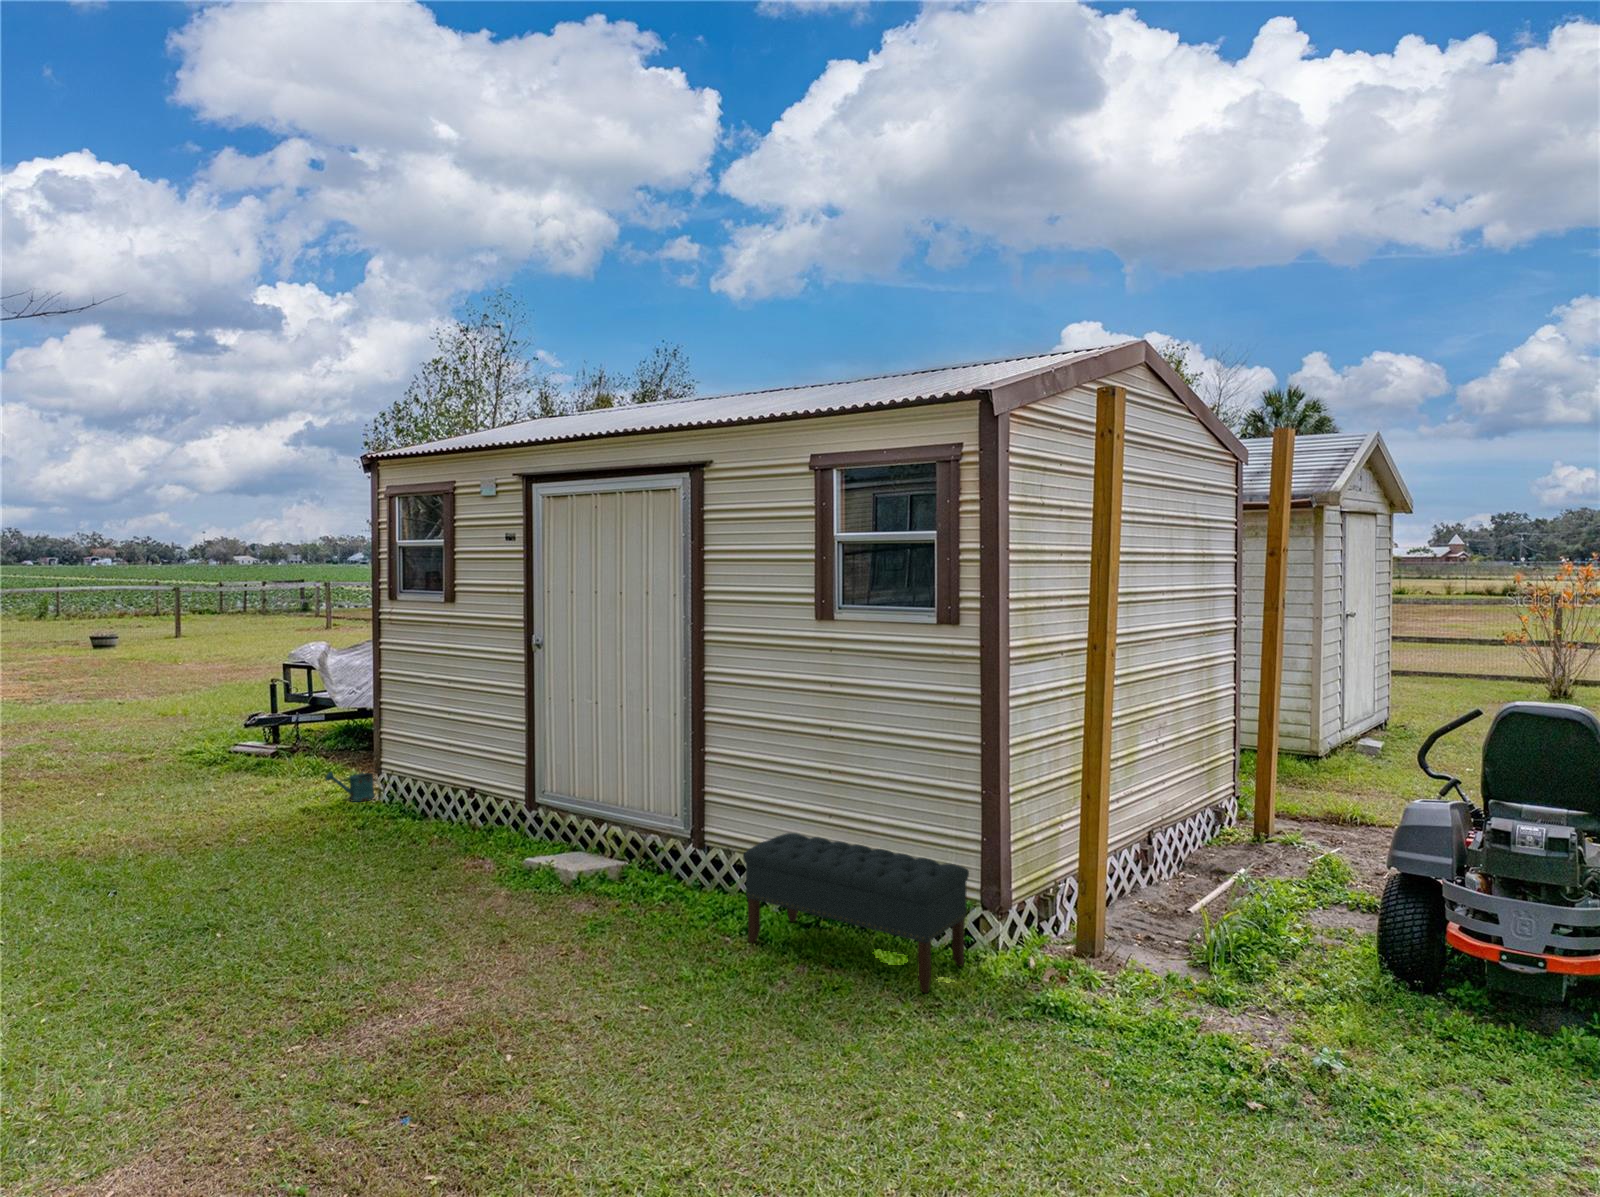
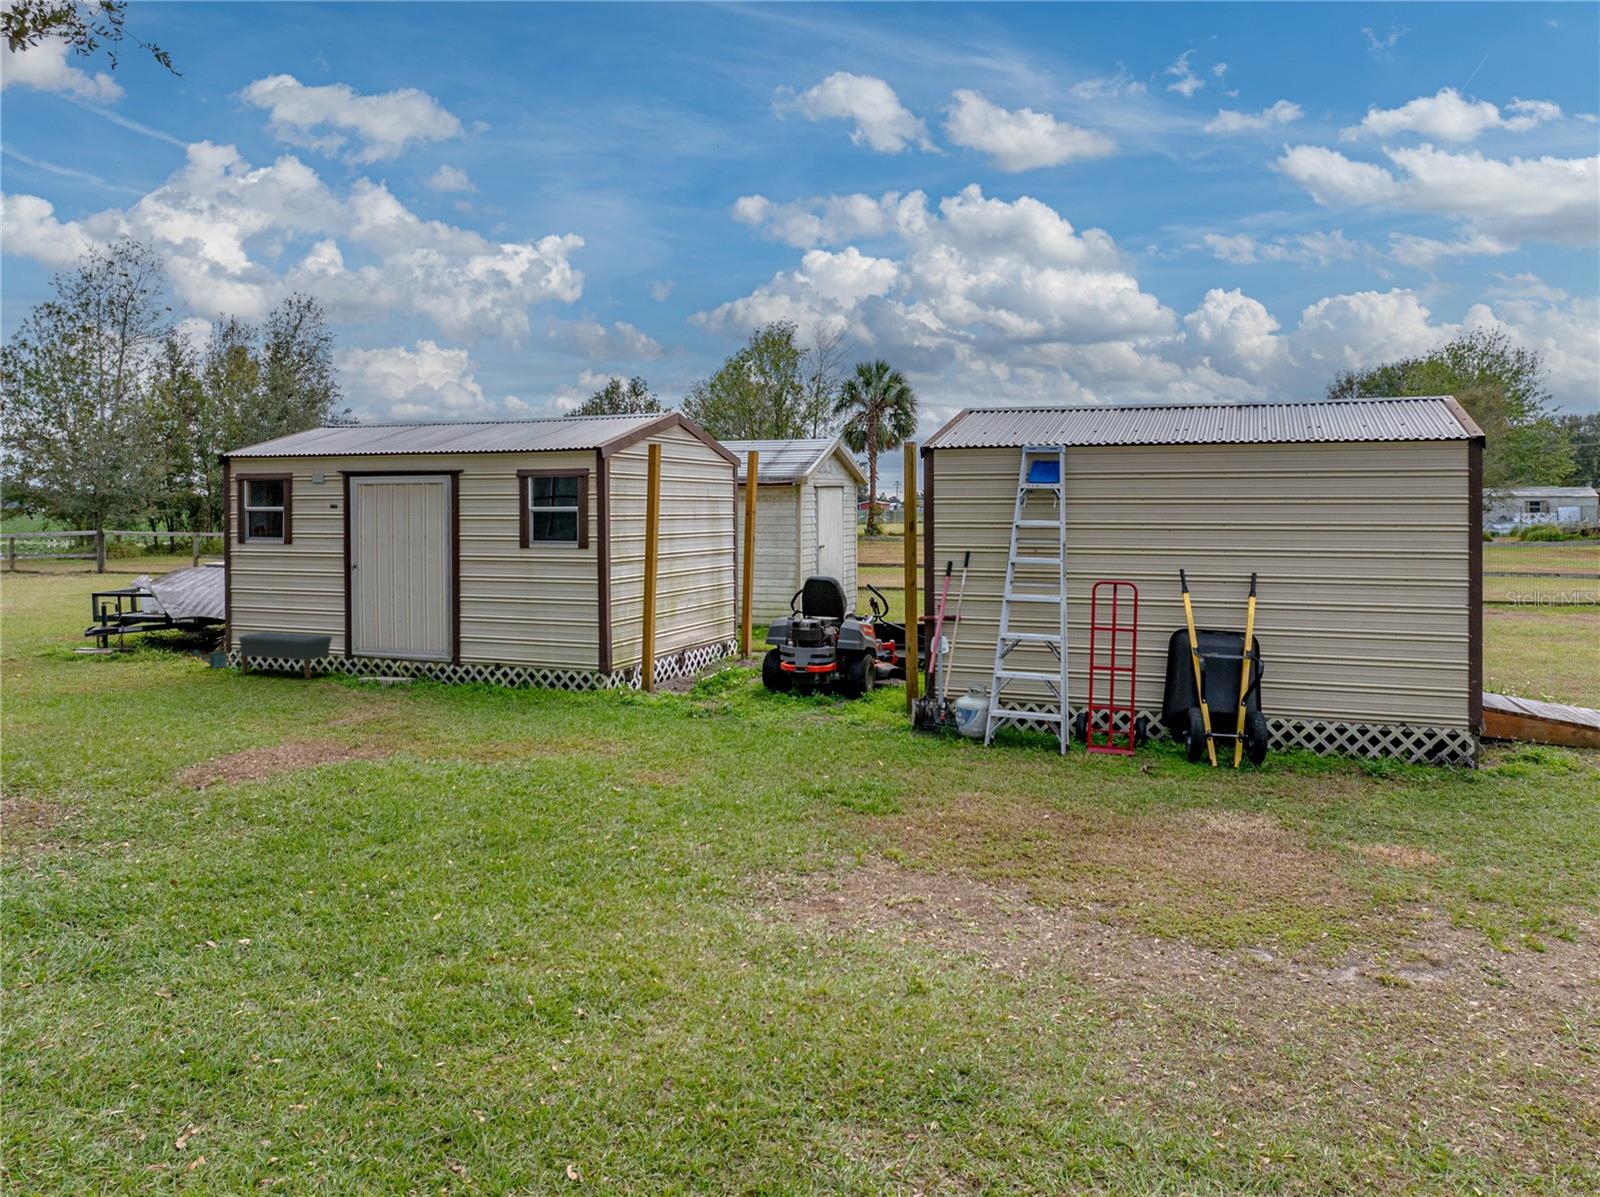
bench: present [743,833,969,993] -> present [239,632,332,679]

